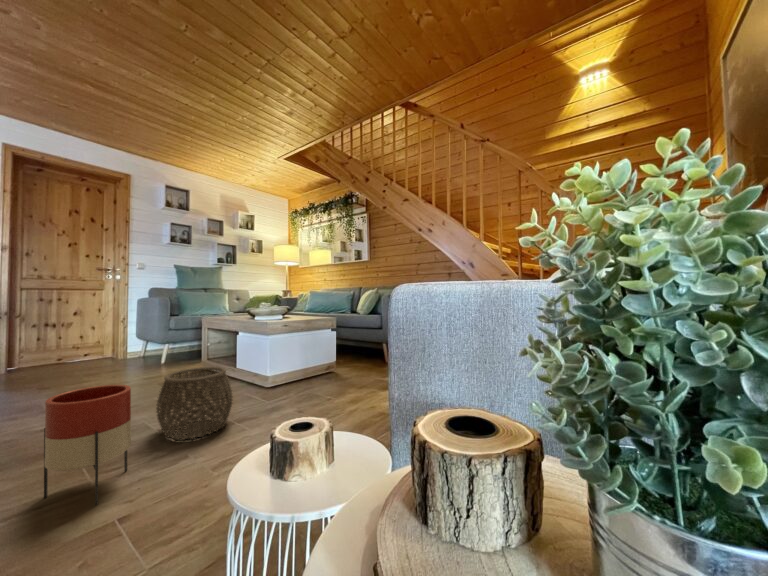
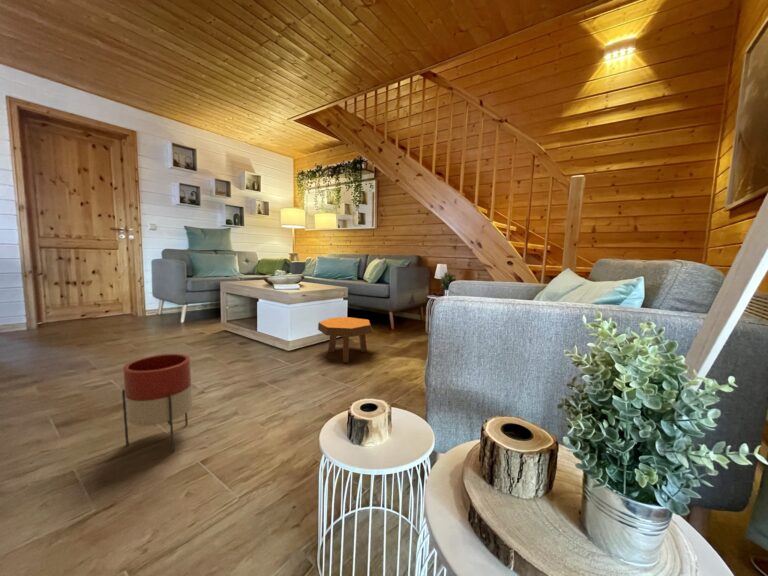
footstool: none [300,349,359,398] -> present [318,317,372,362]
woven basket: present [156,367,233,440] -> none [201,335,266,399]

